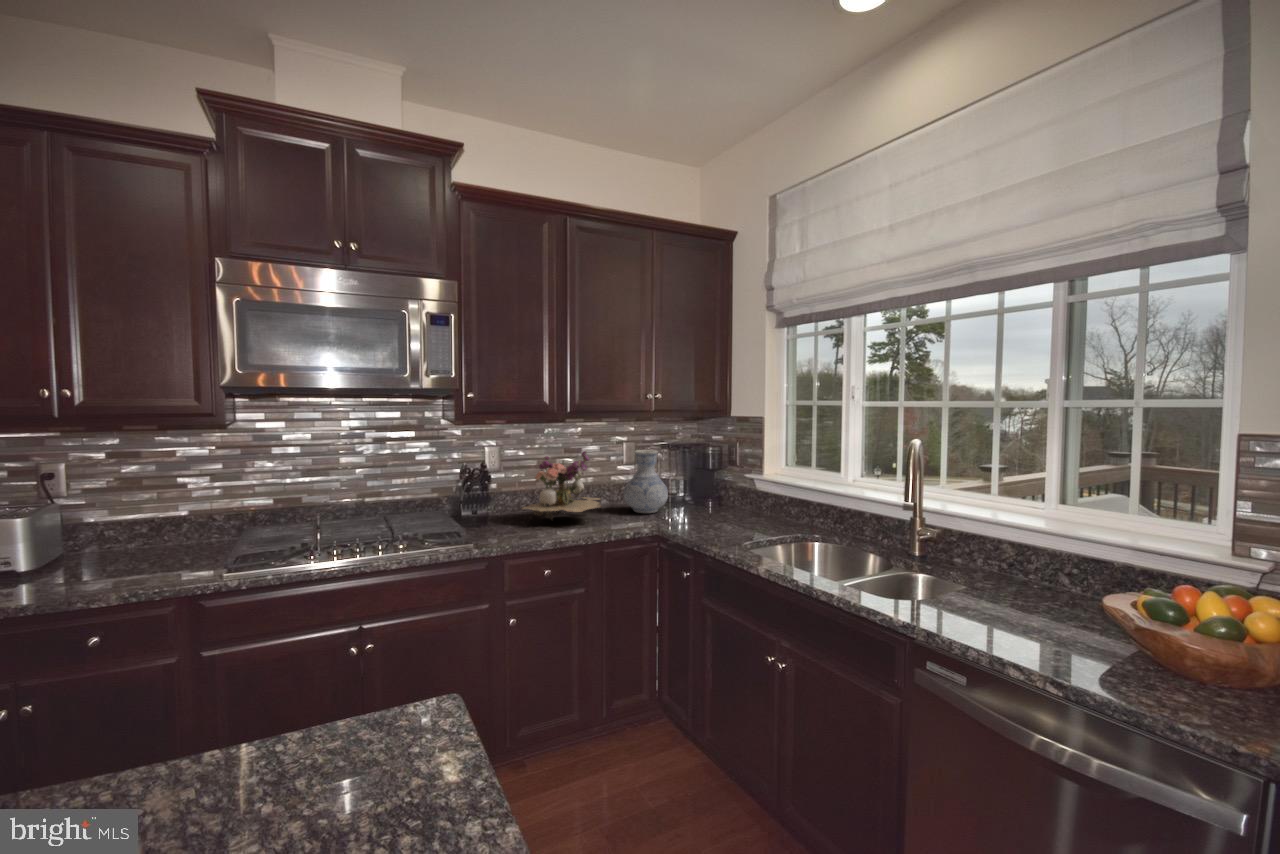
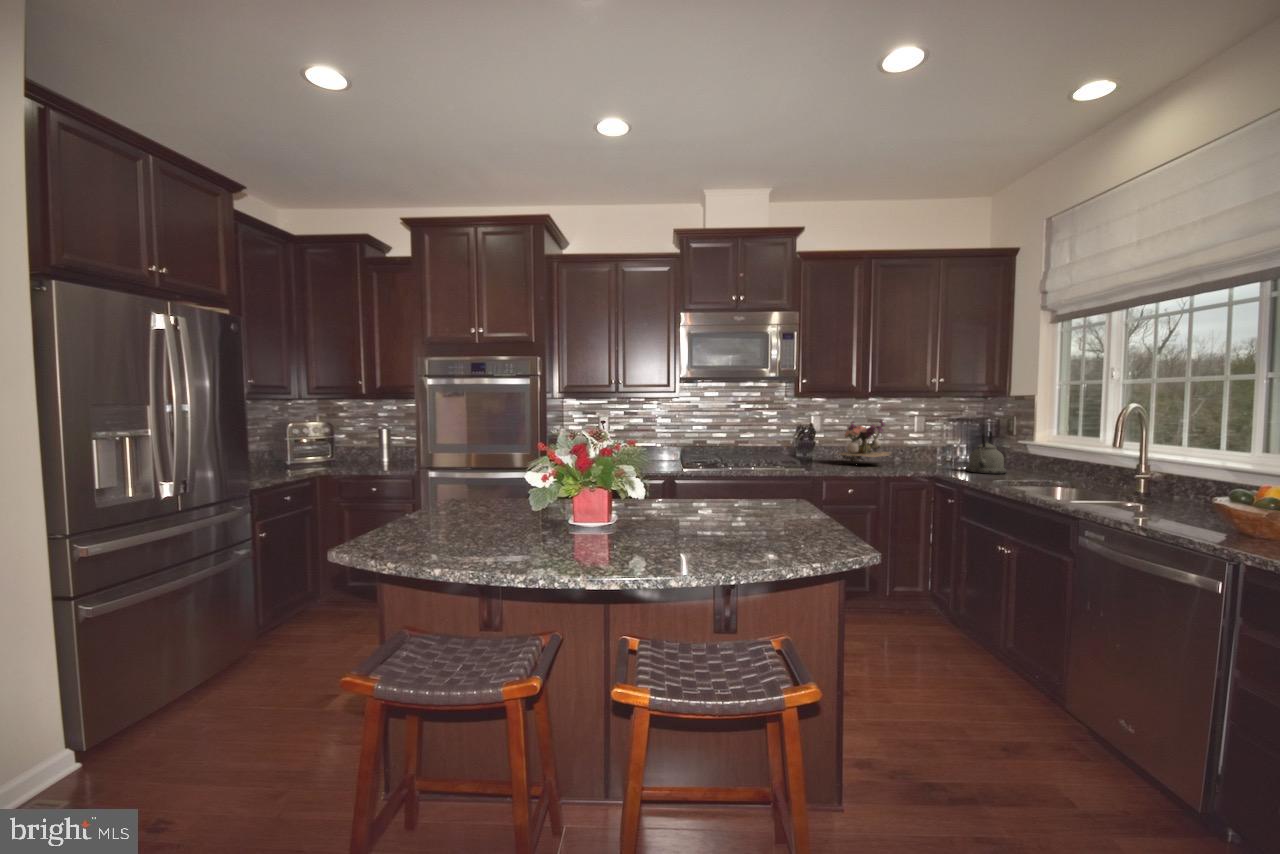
vase: present [624,450,668,513] -> none [912,420,948,466]
kettle: none [693,465,741,525] -> present [966,431,1007,474]

